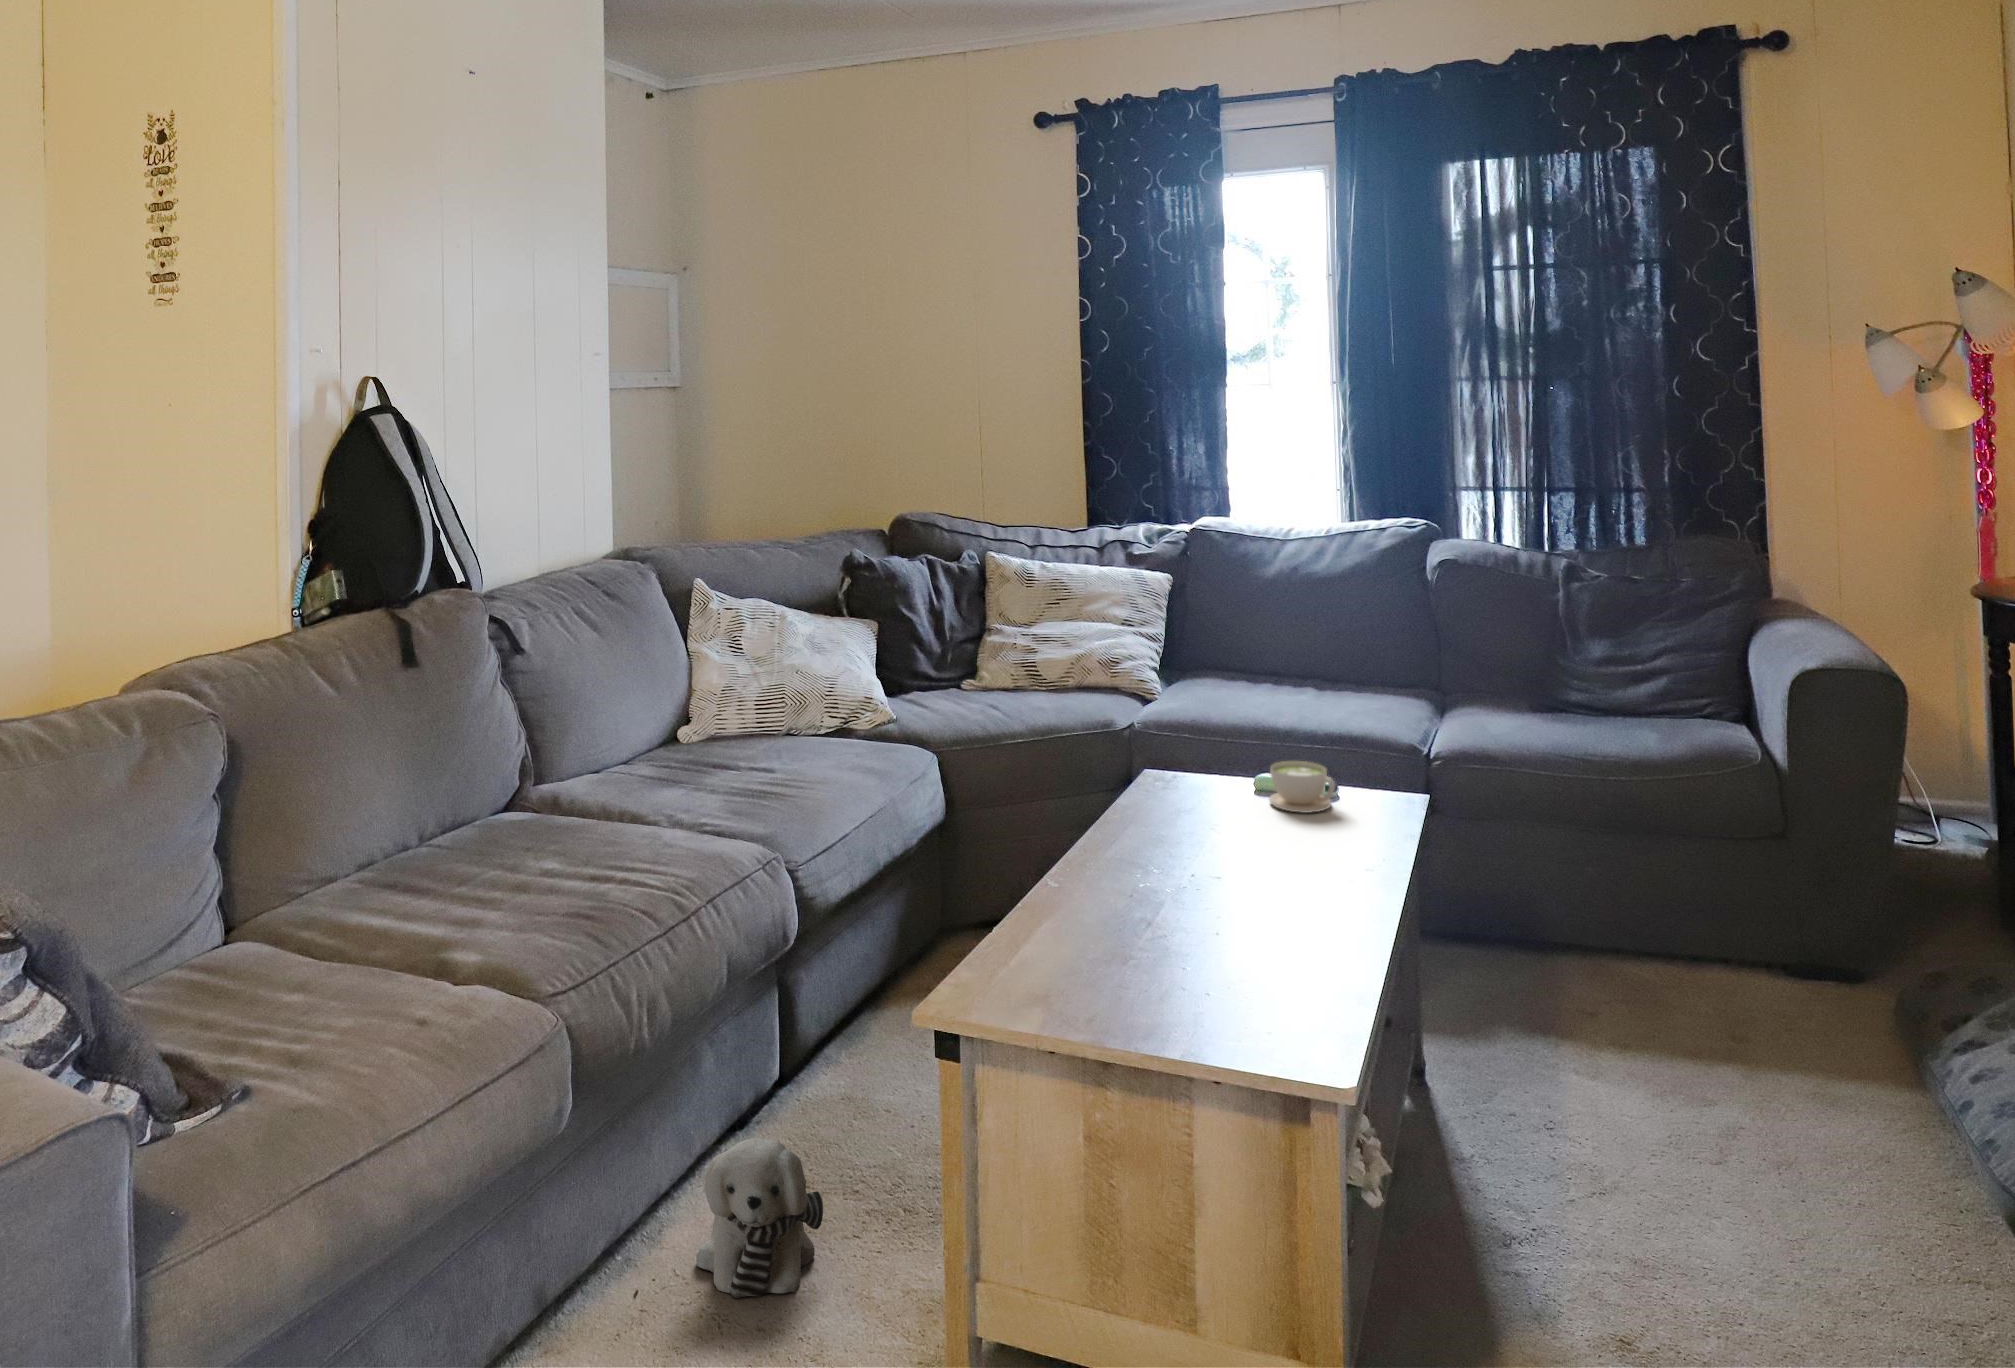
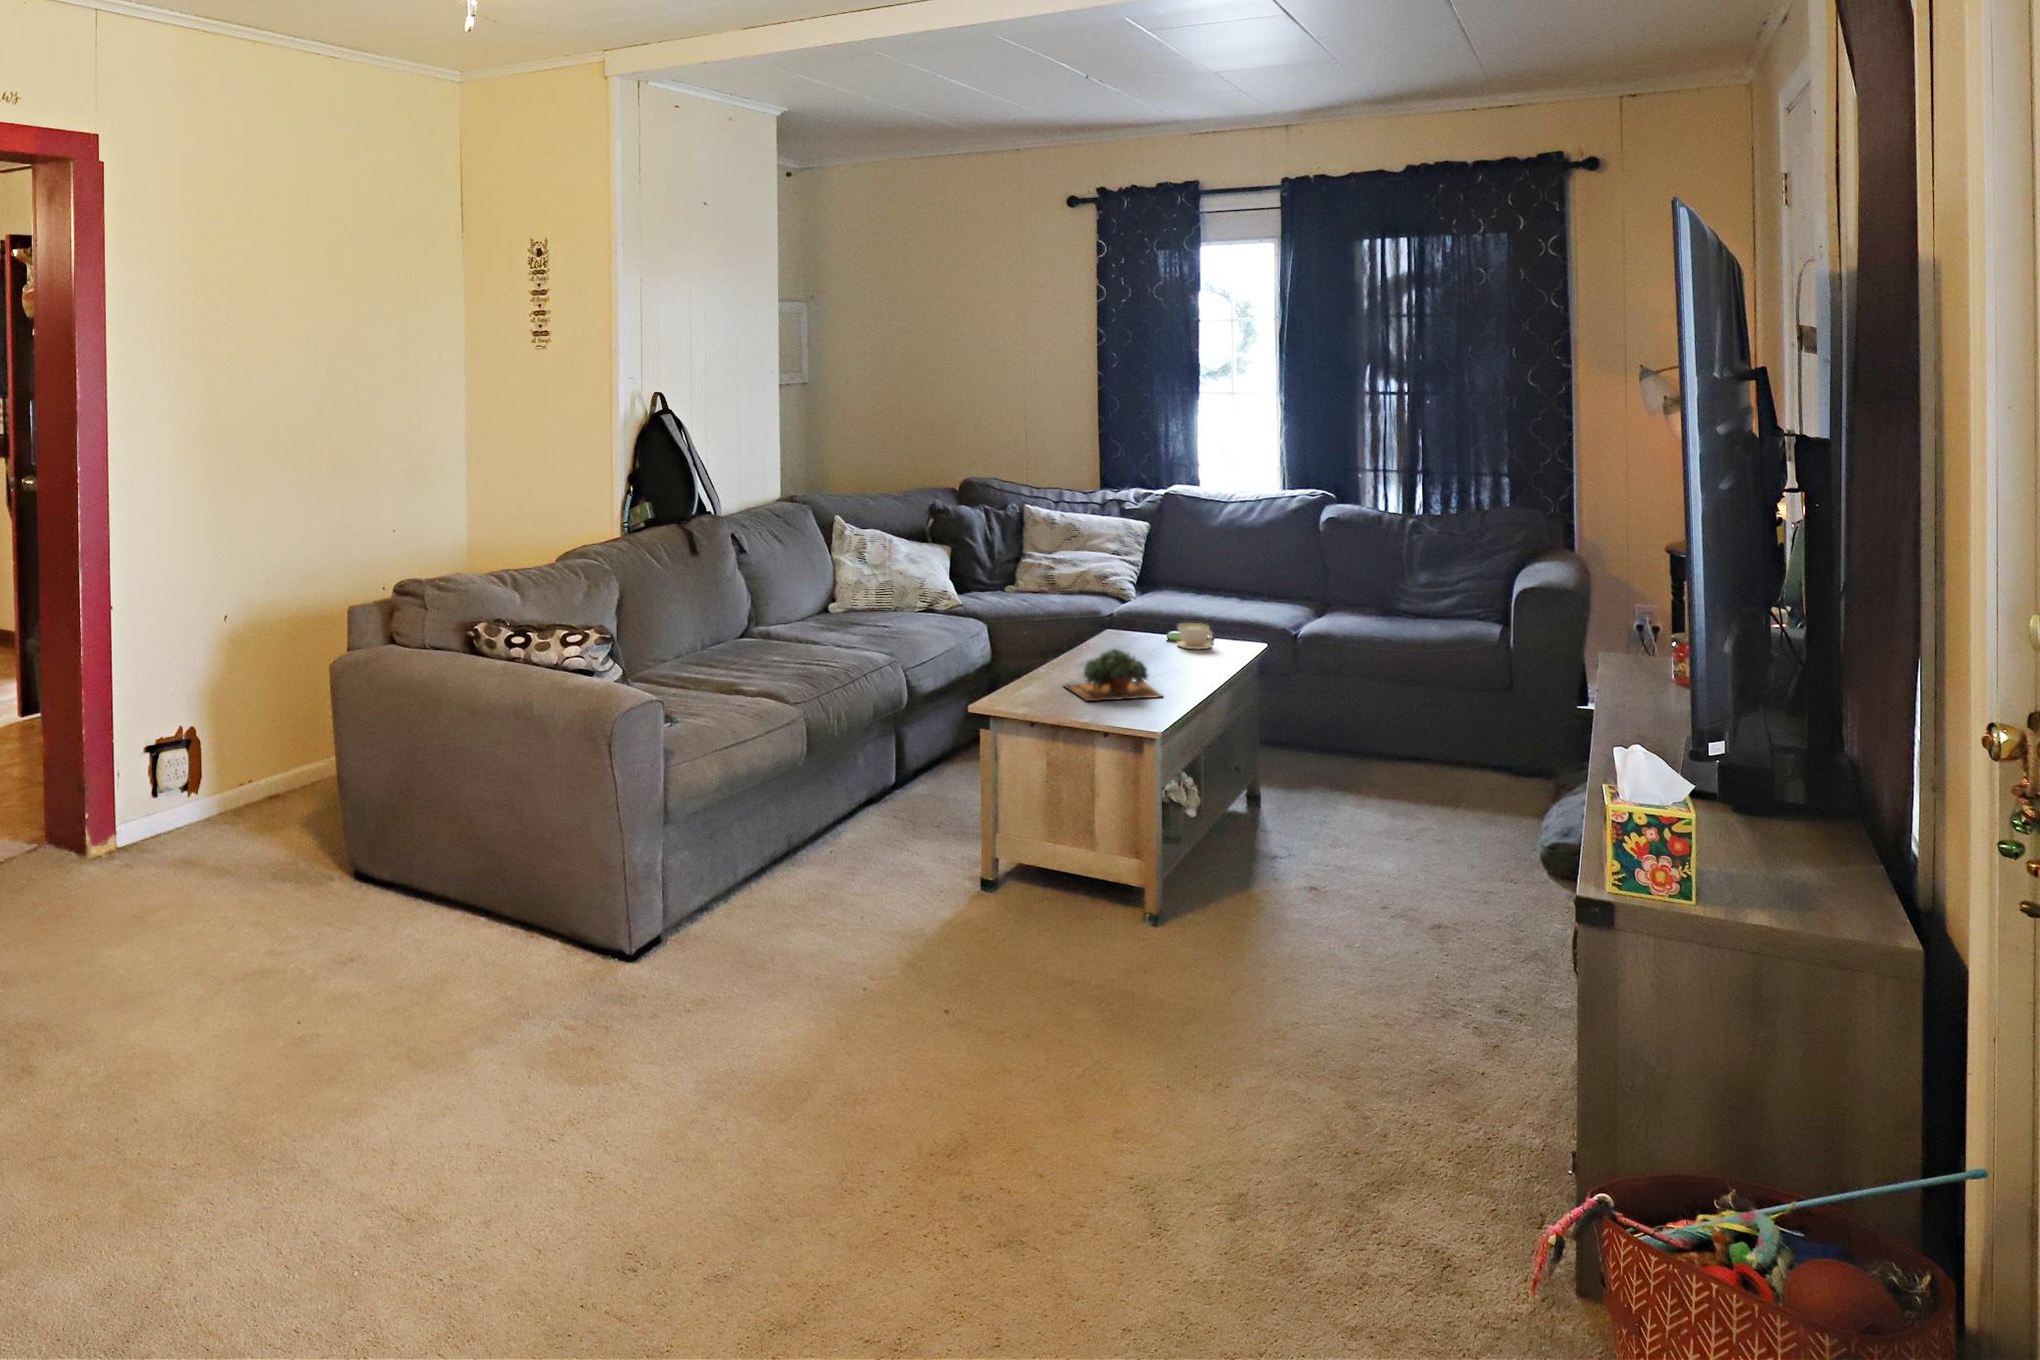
succulent plant: none [1090,852,1298,979] -> present [1065,649,1162,701]
plush toy: present [696,1138,823,1298] -> none [865,779,928,848]

